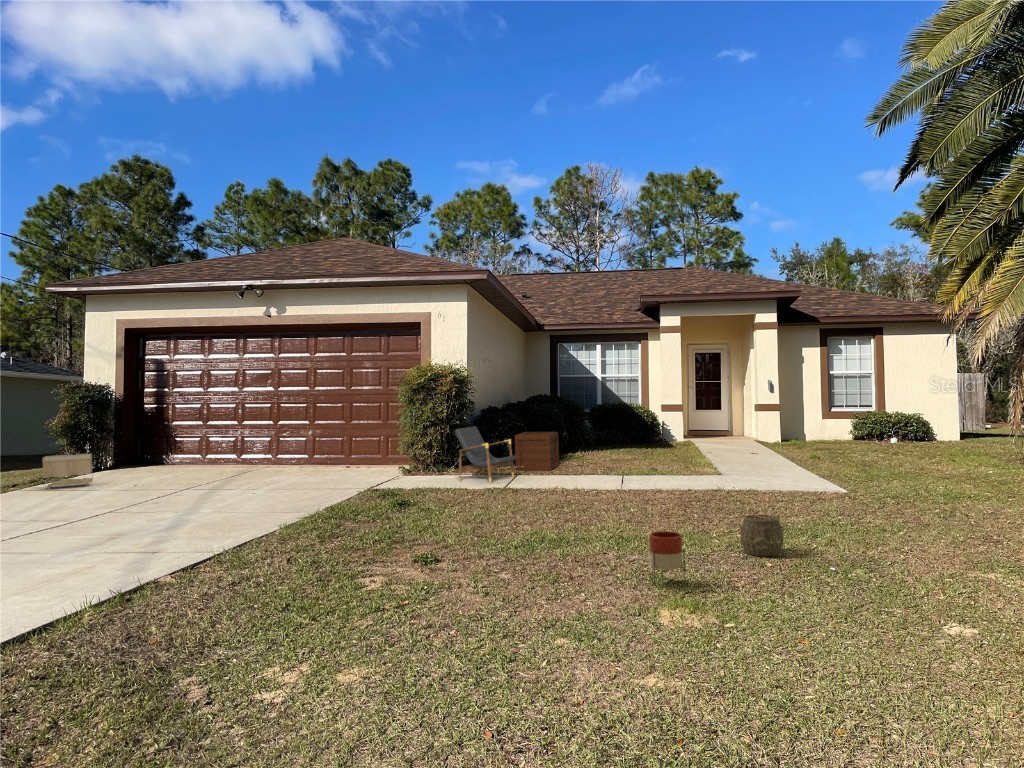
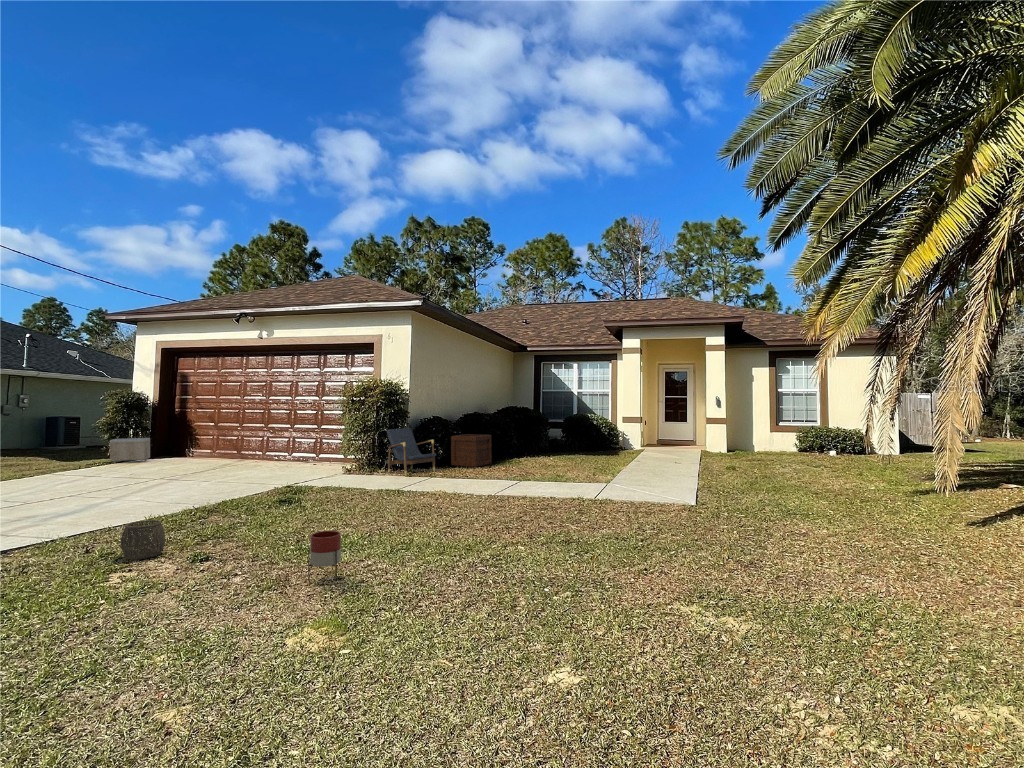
woven basket: present [740,514,784,556] -> present [120,520,166,560]

